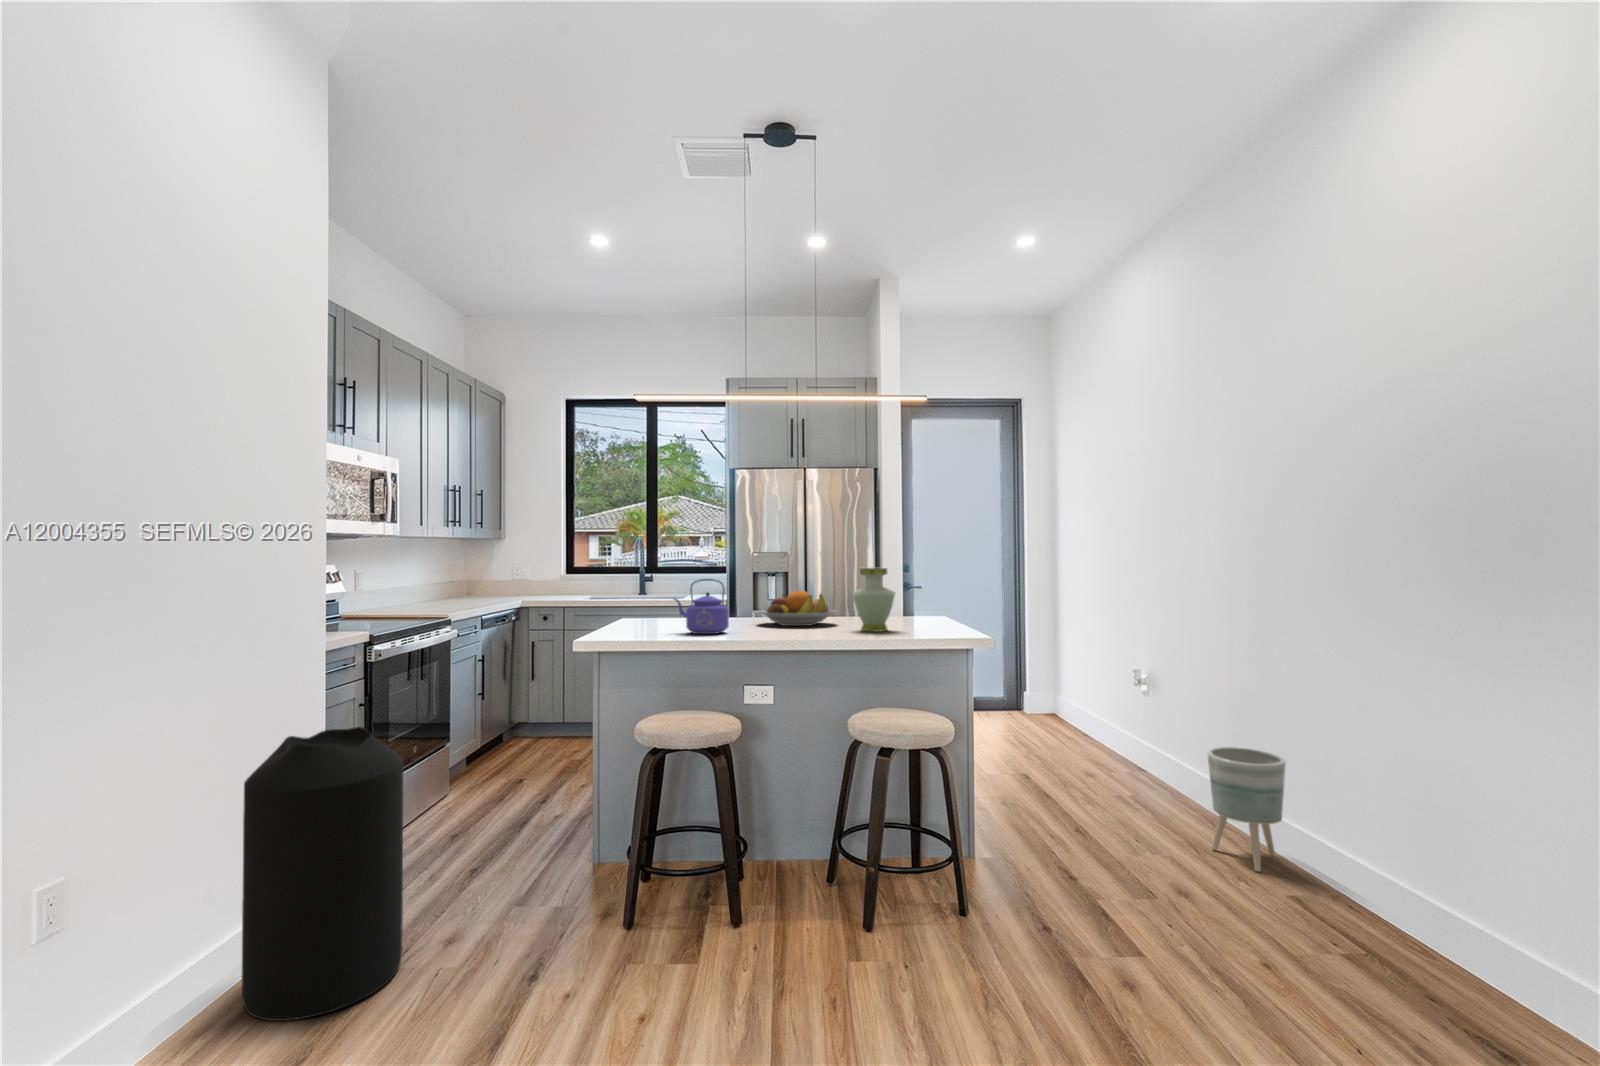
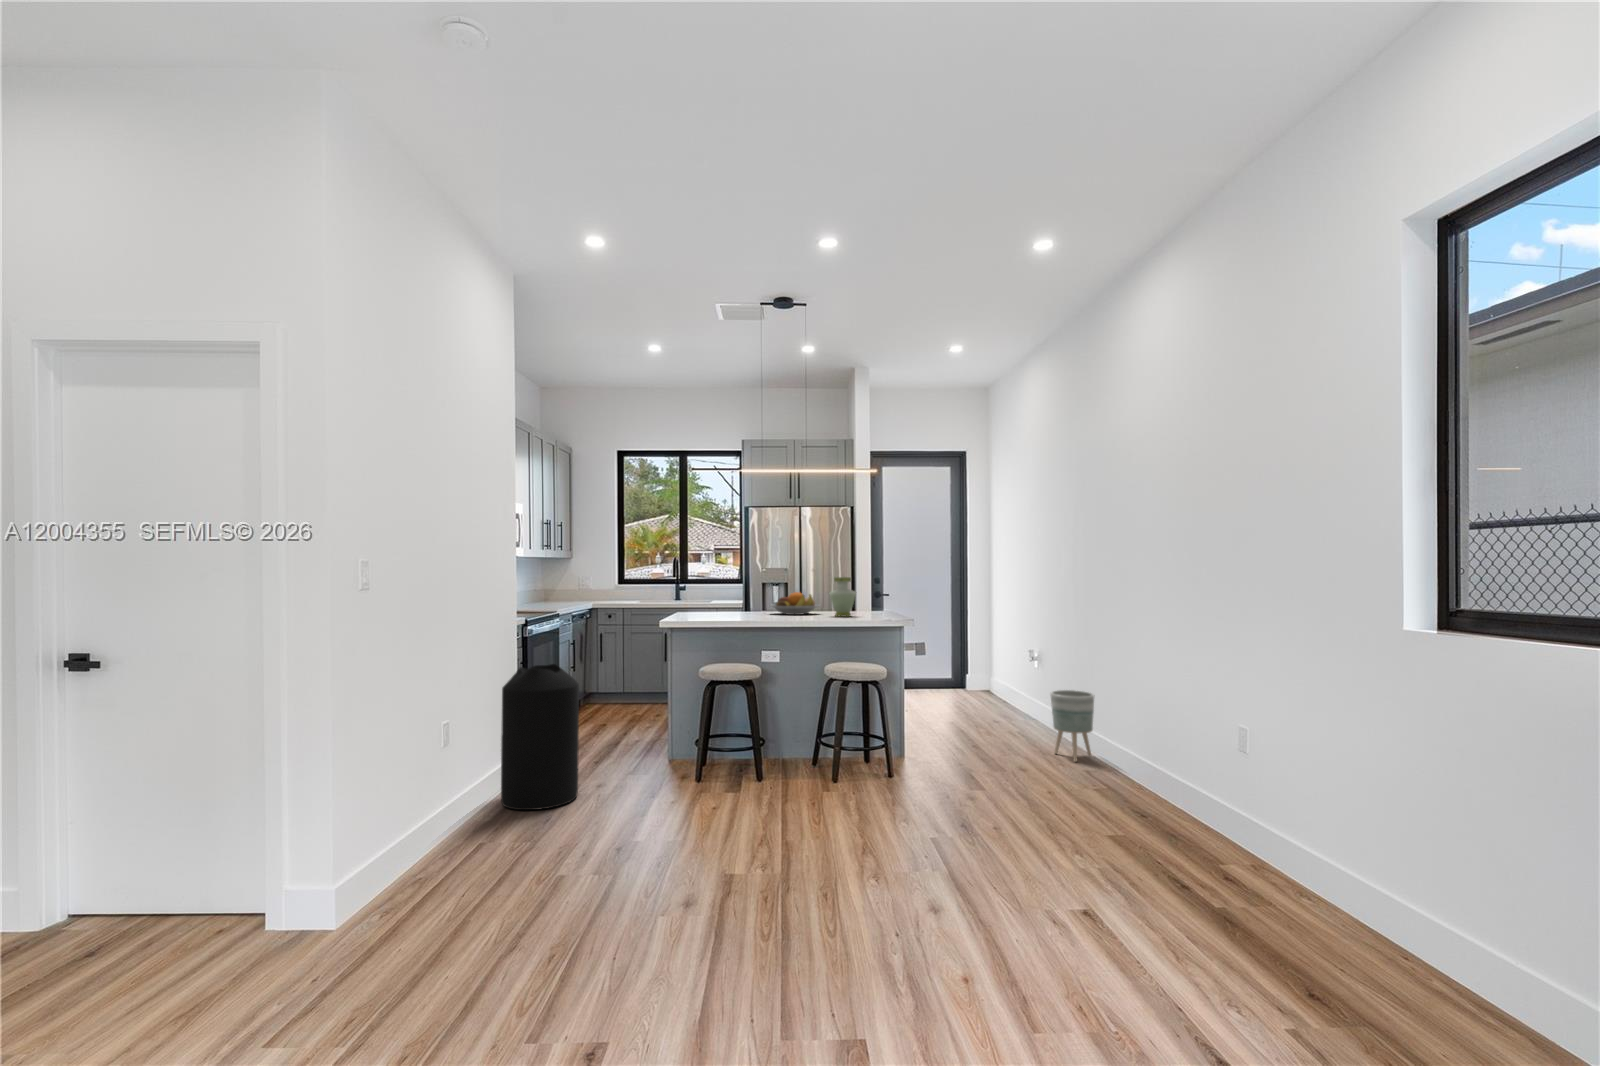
kettle: present [674,579,729,634] -> none [719,584,753,617]

